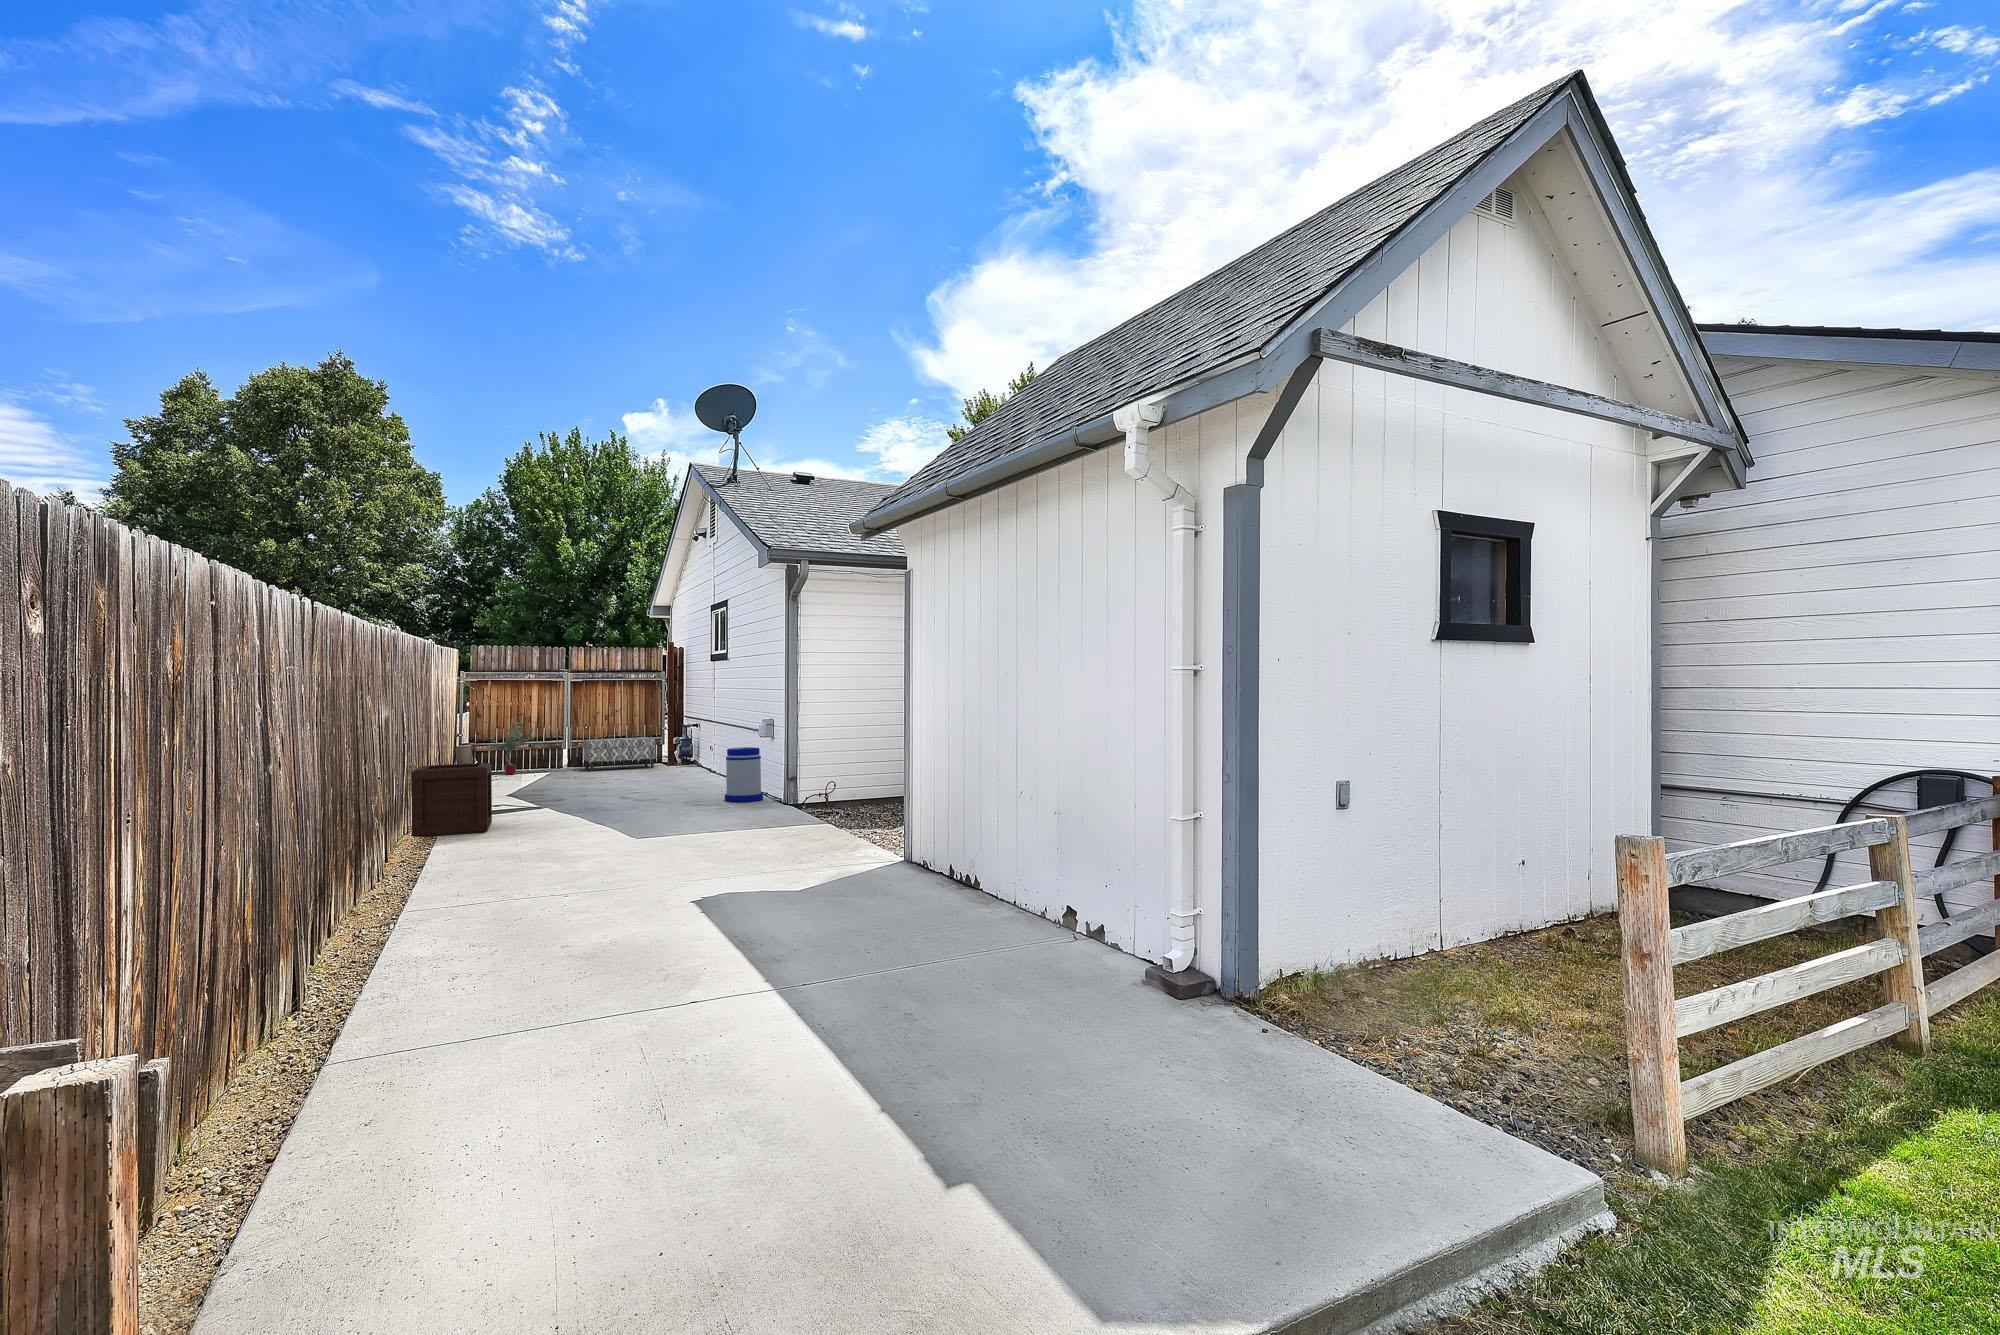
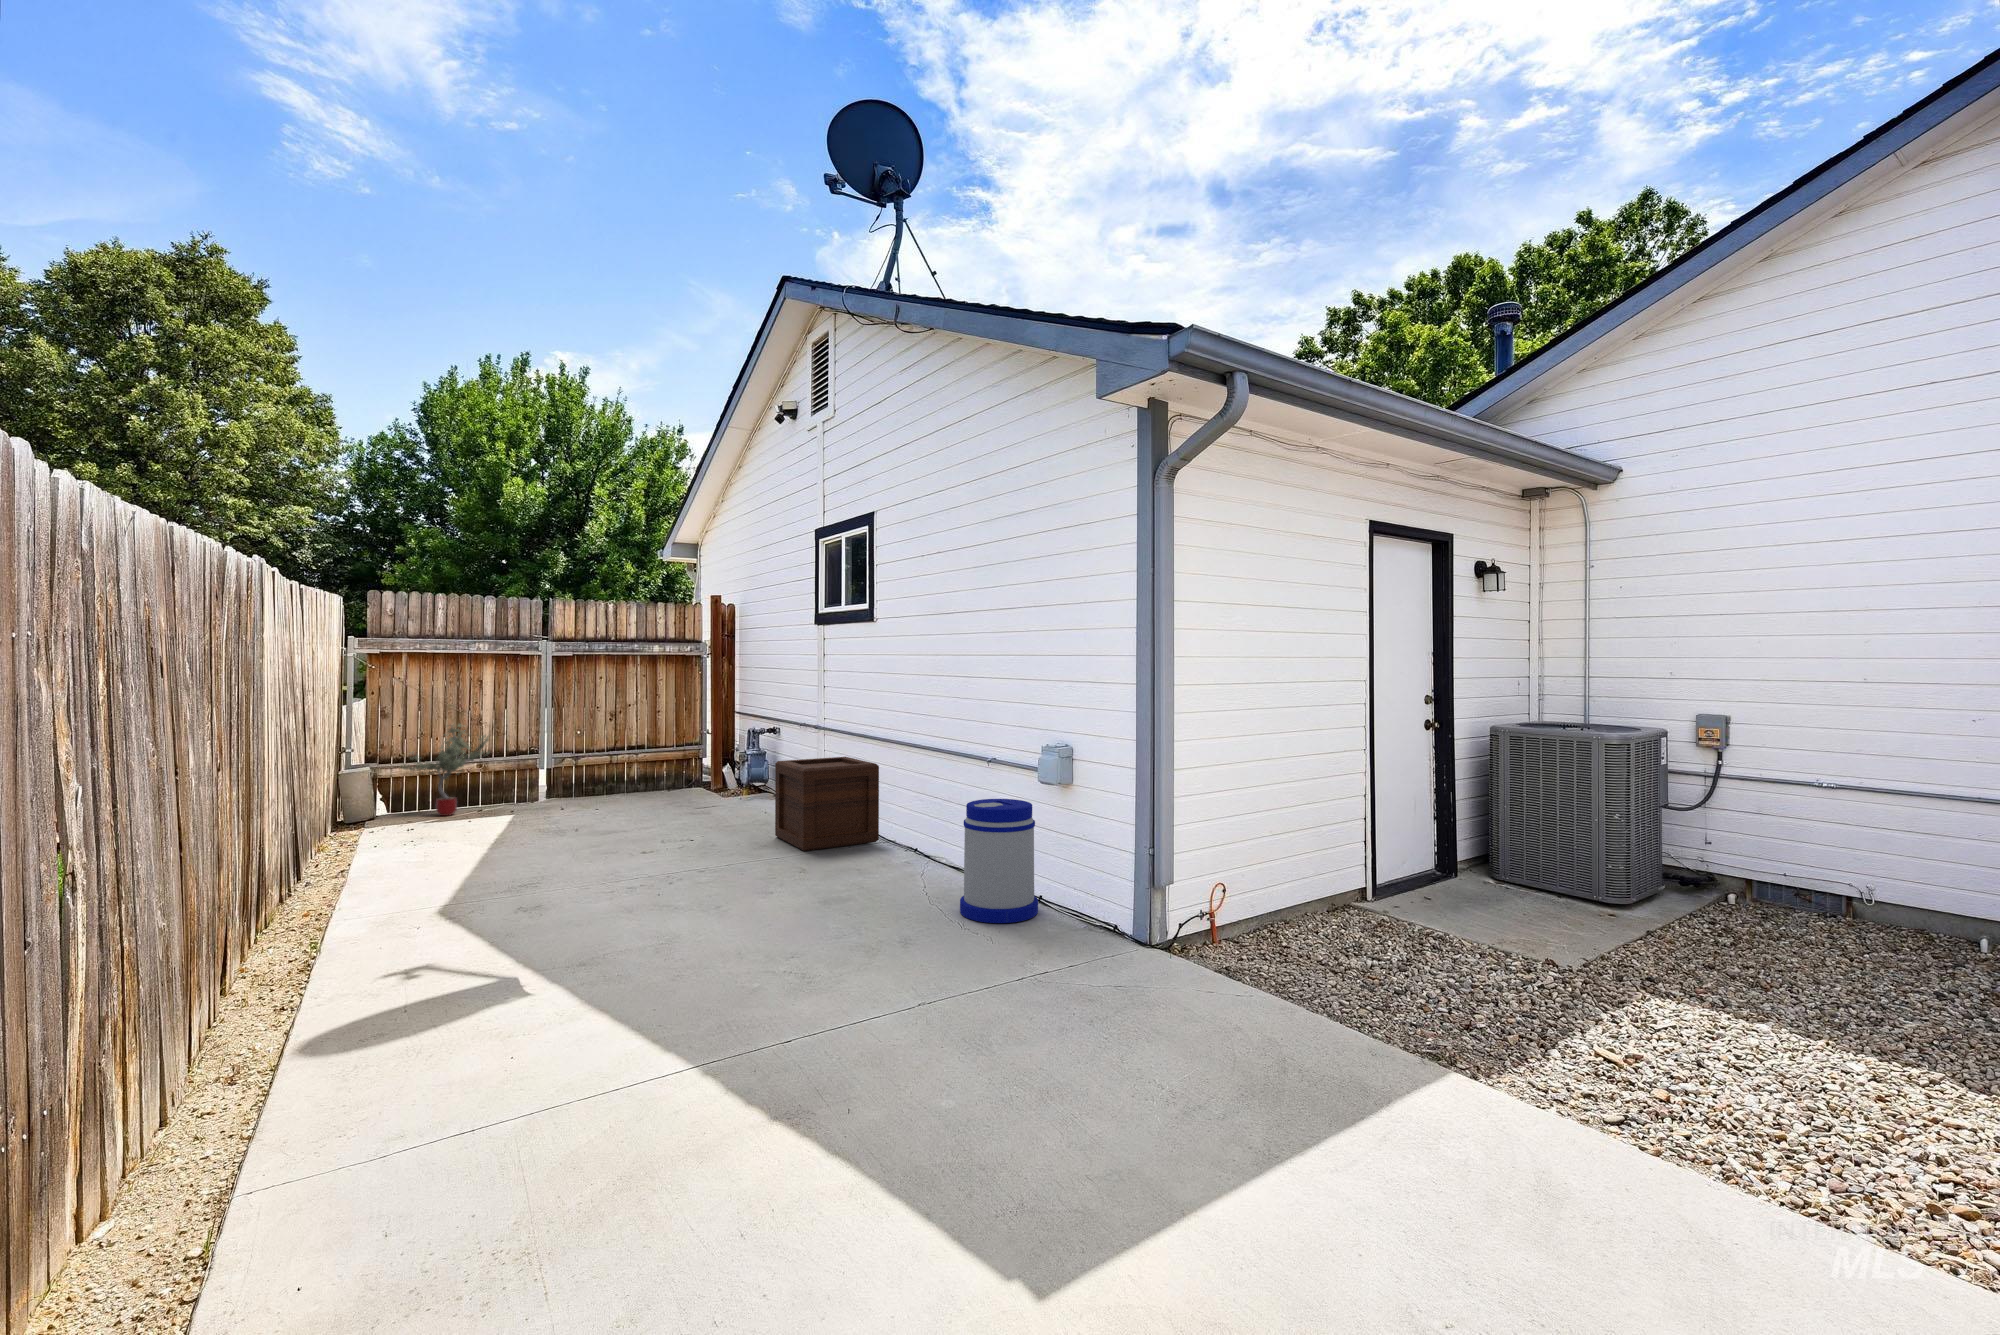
bench: present [583,737,656,772] -> none [573,745,692,805]
wooden crate: present [411,763,492,837] -> present [775,757,879,851]

